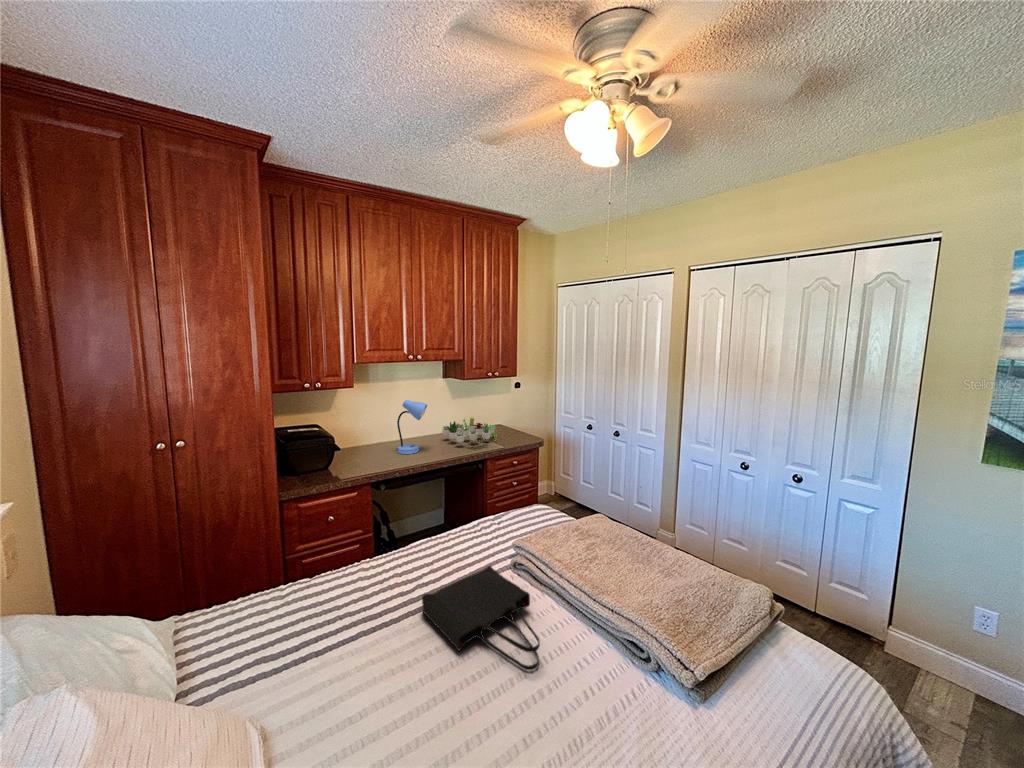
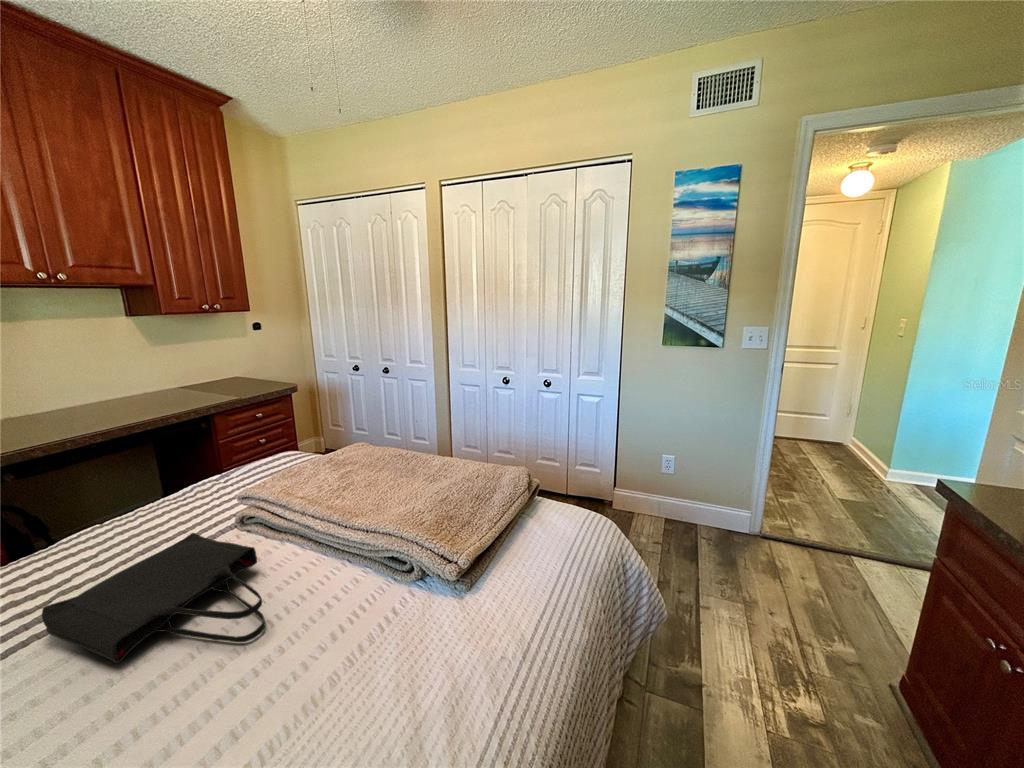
desk lamp: present [397,400,427,454] -> none [21,343,84,428]
succulent plant: present [442,418,497,444] -> none [128,366,228,401]

